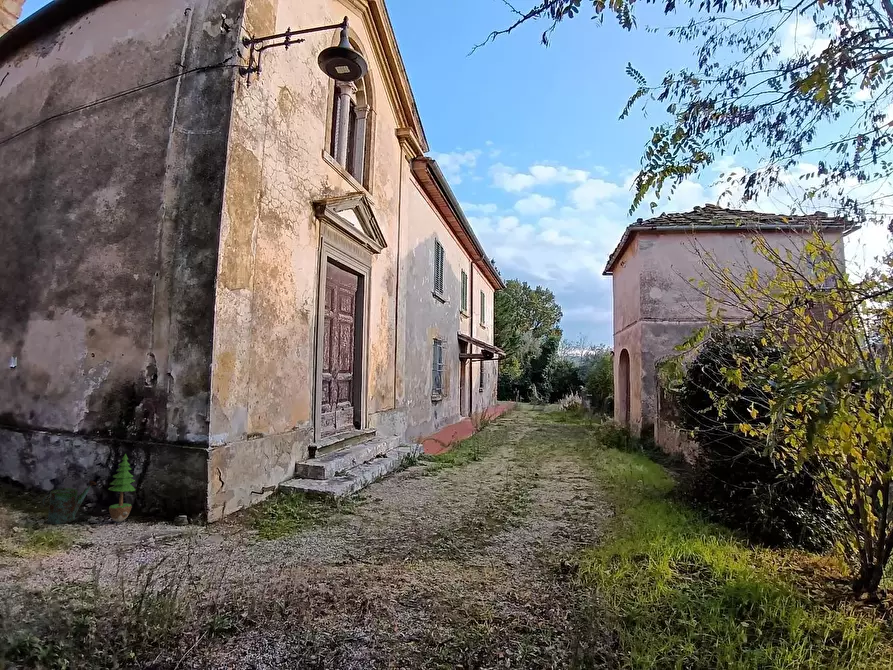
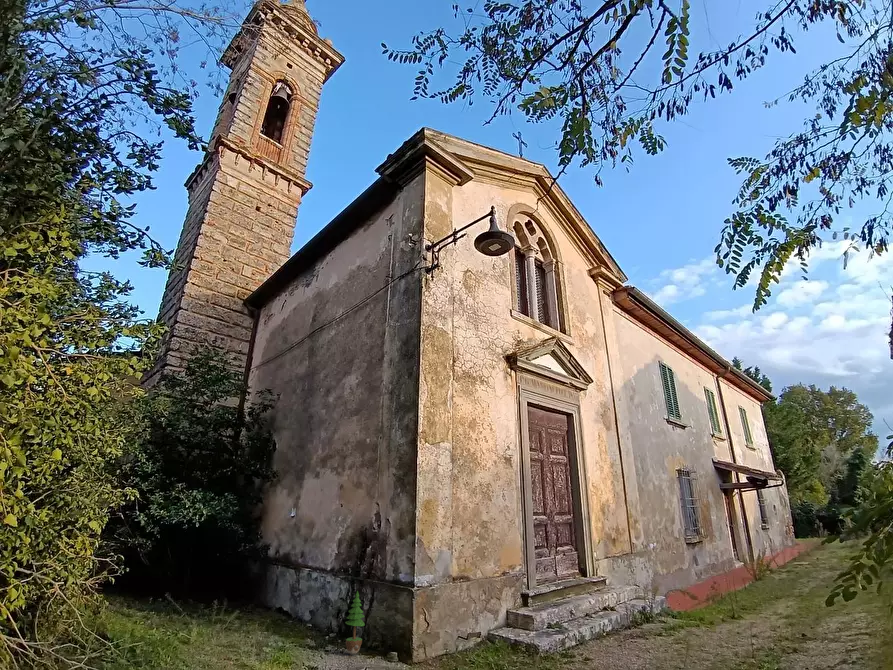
watering can: present [42,481,96,524] -> none [303,613,342,650]

